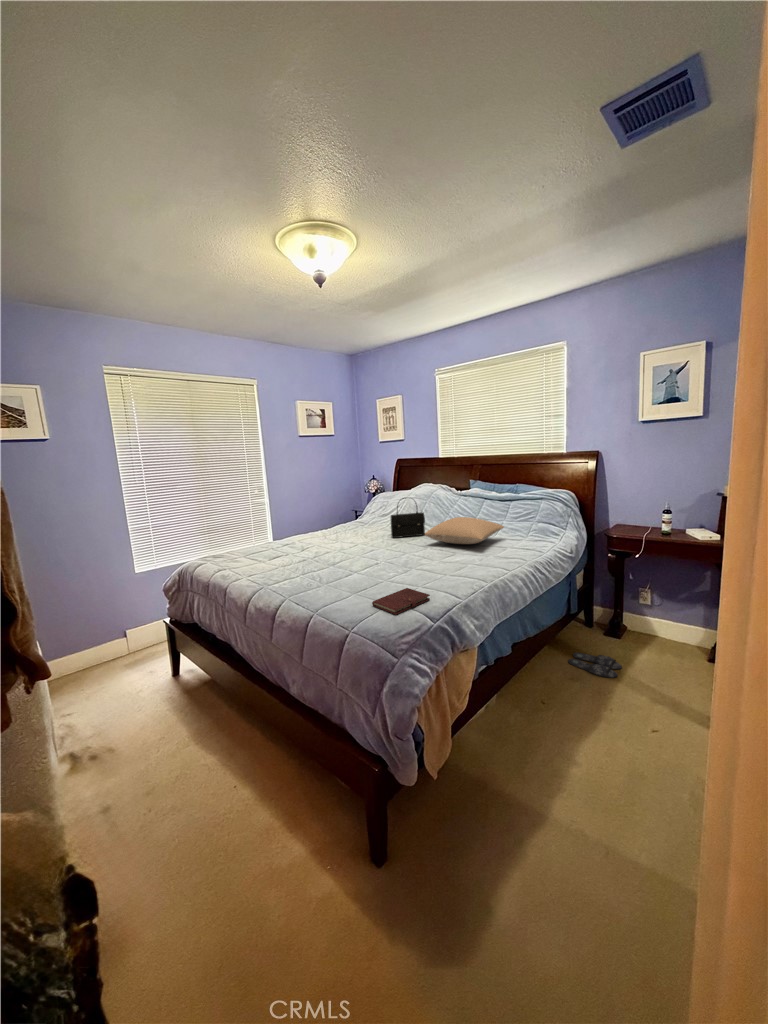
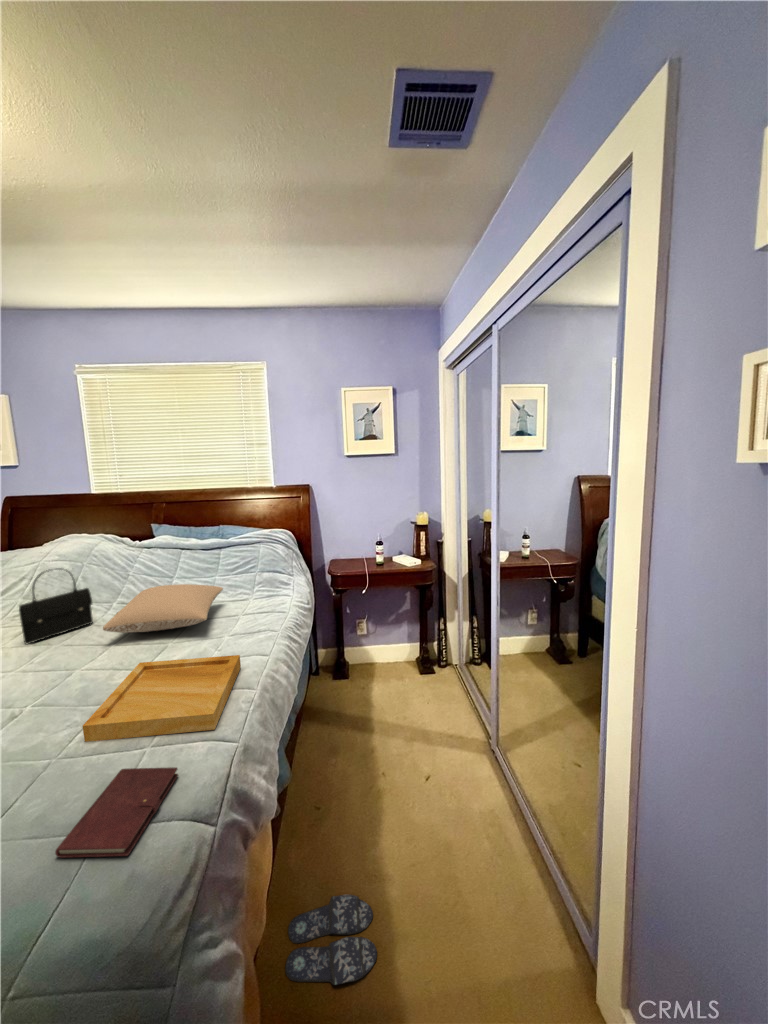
tray: none [398,553,492,590] -> present [83,655,241,742]
slippers: present [568,652,622,678] -> present [285,895,377,985]

